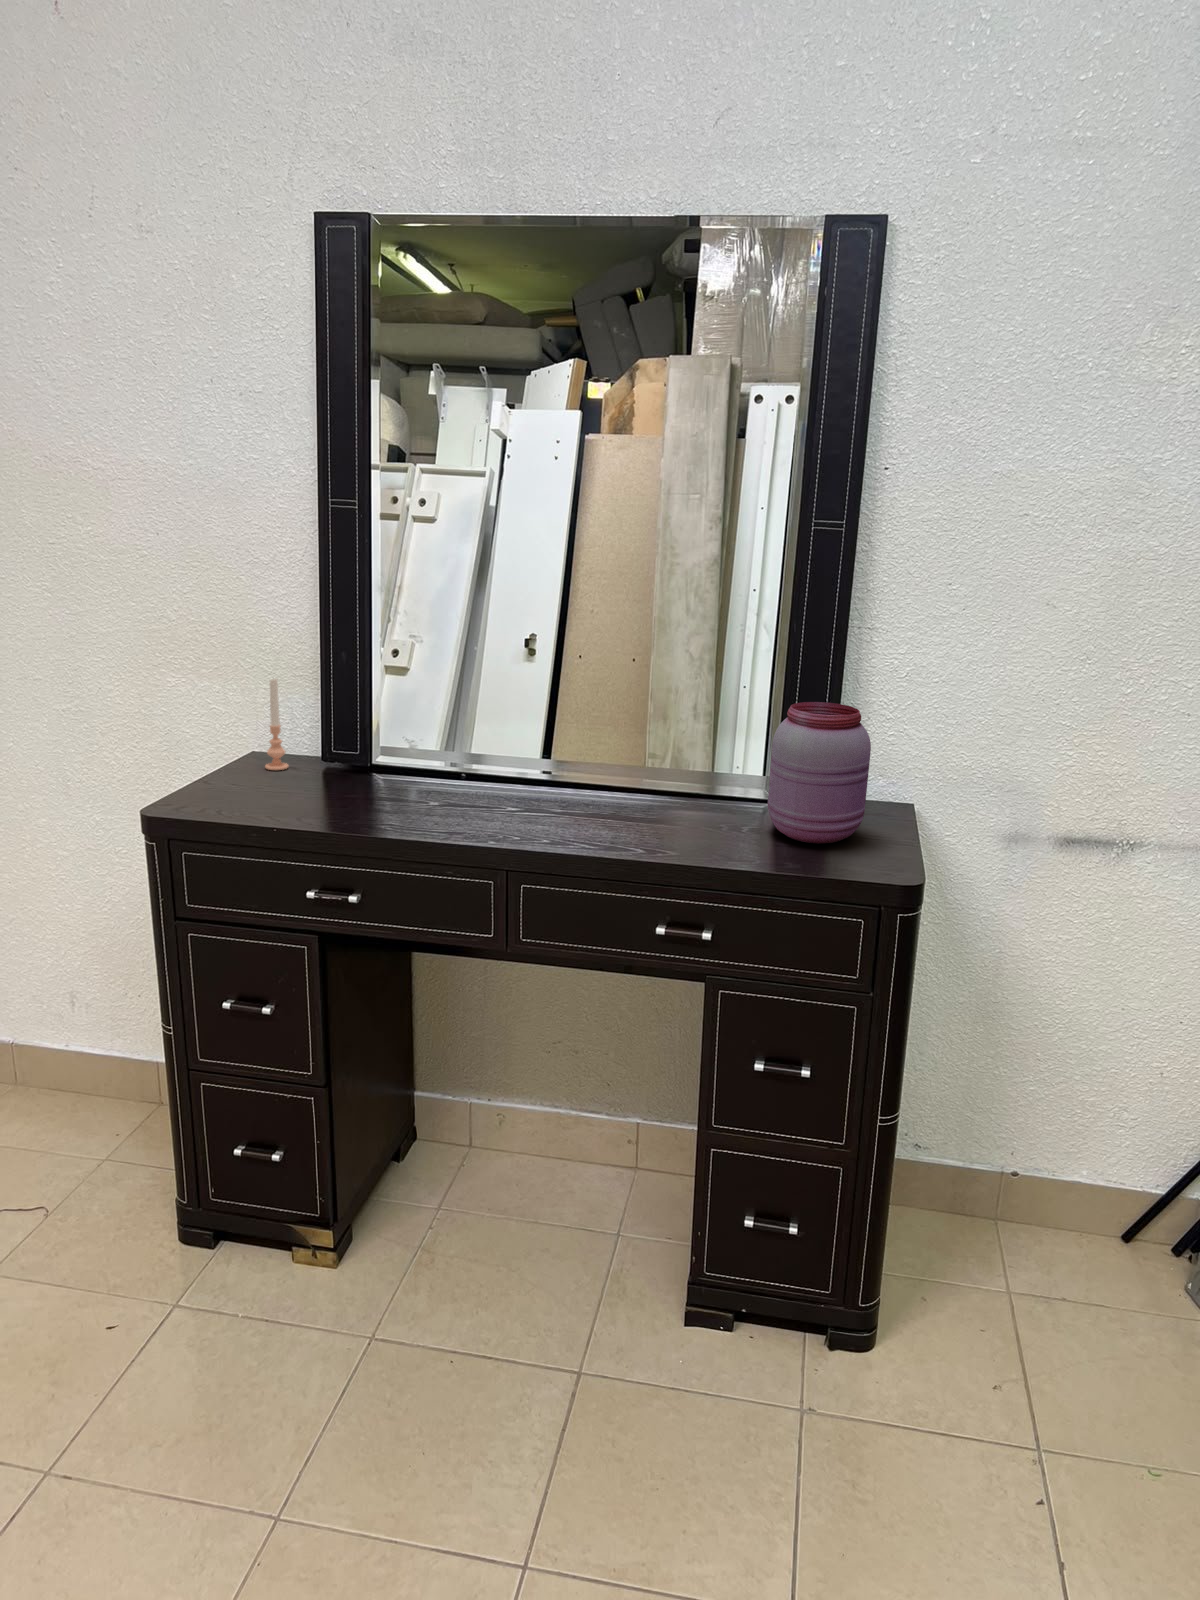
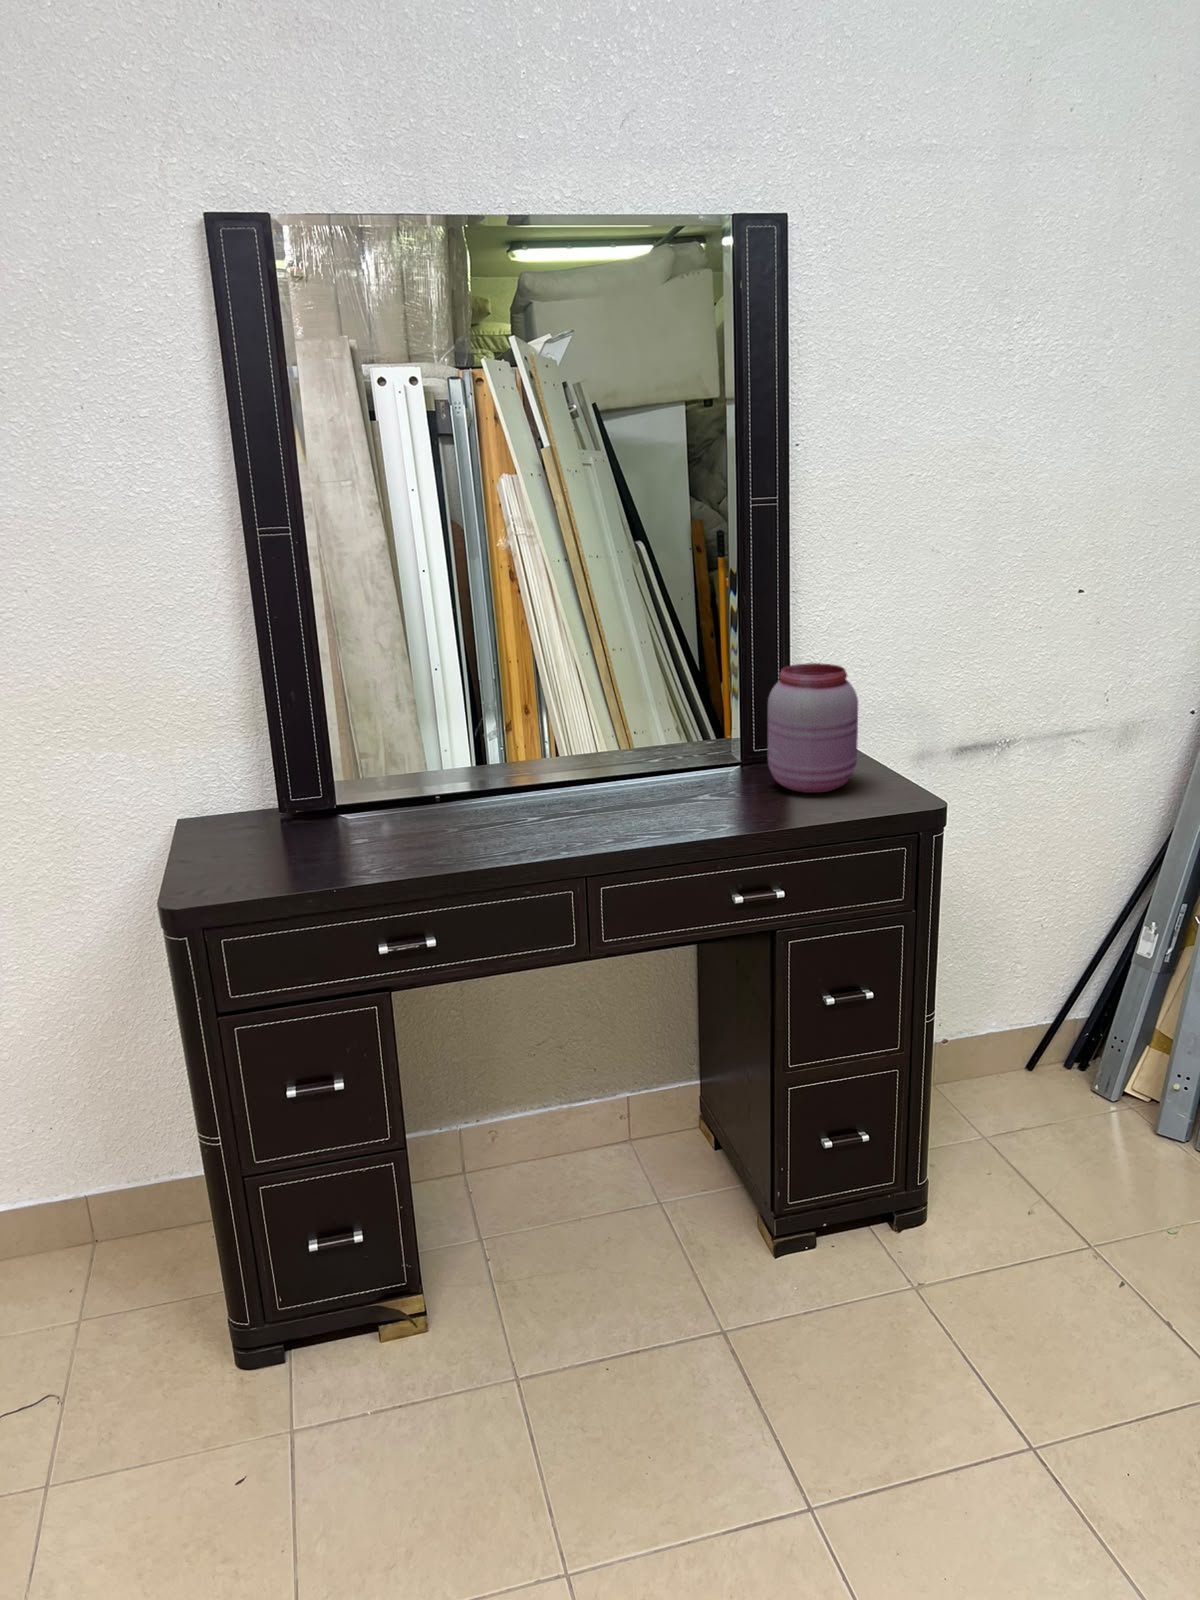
candle: present [265,679,289,770] -> none [210,732,240,834]

